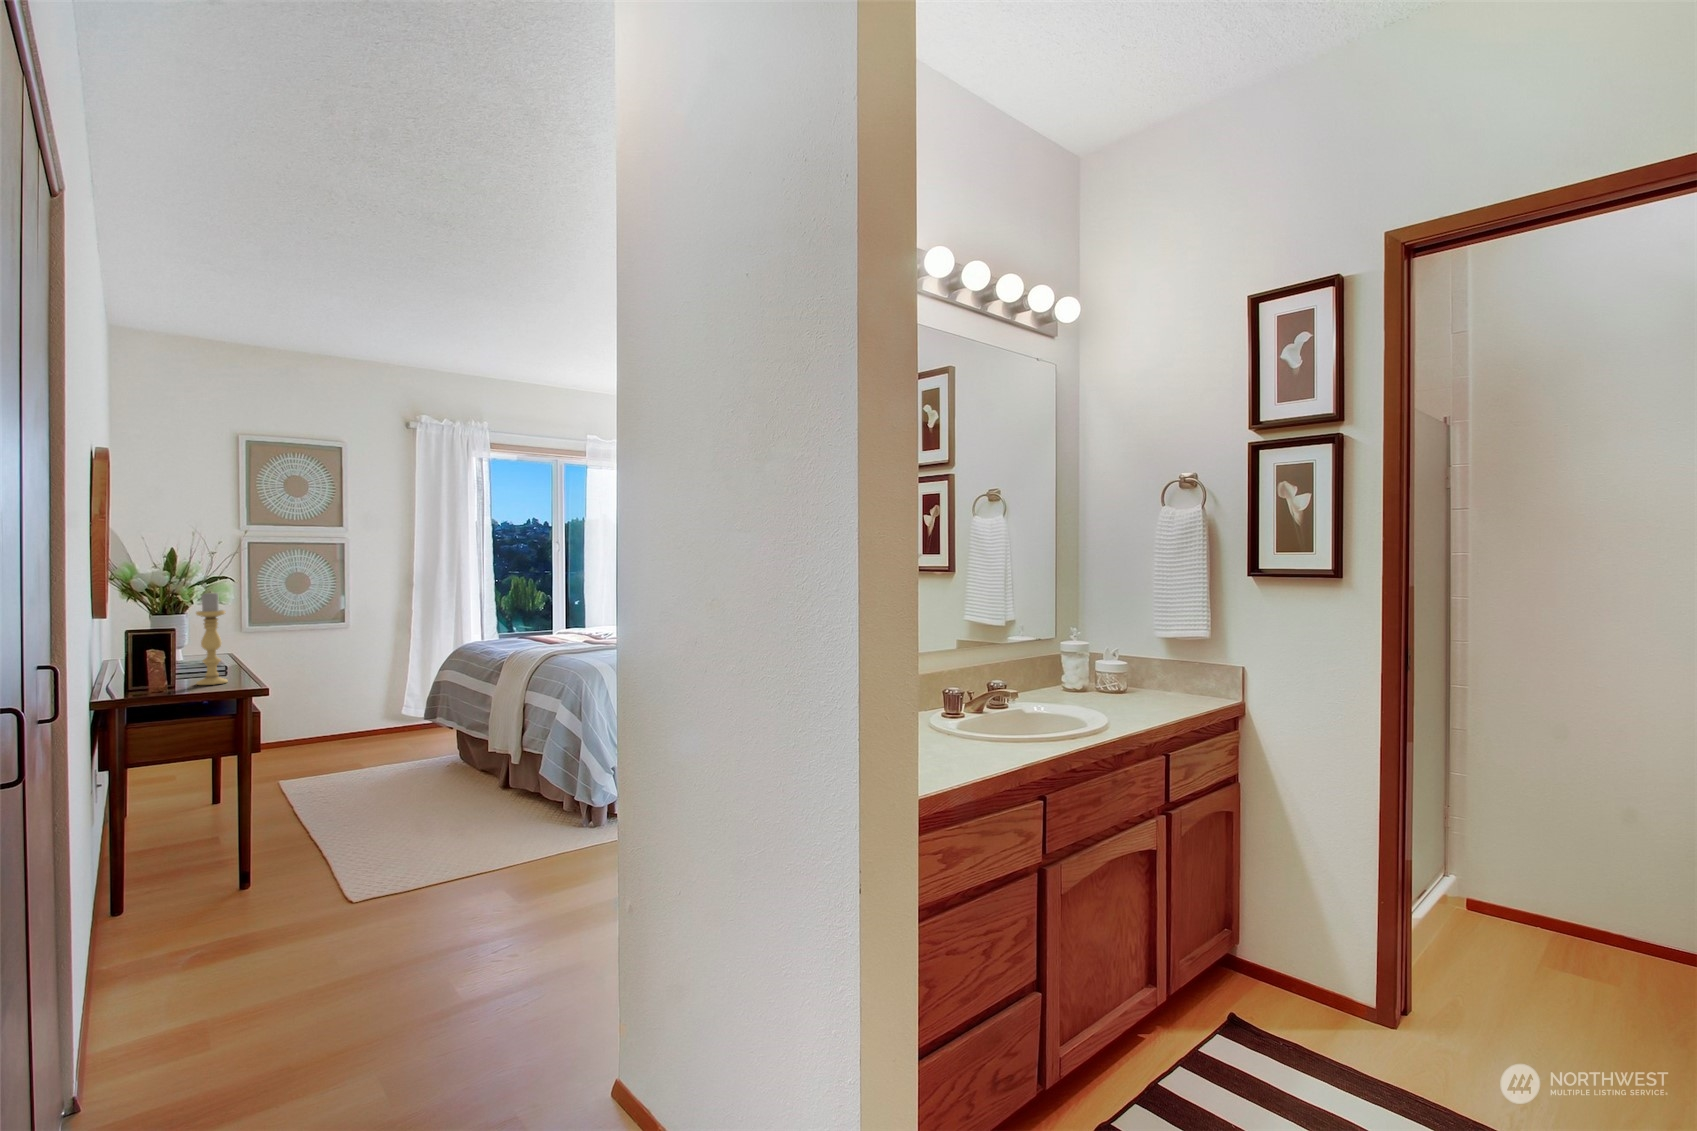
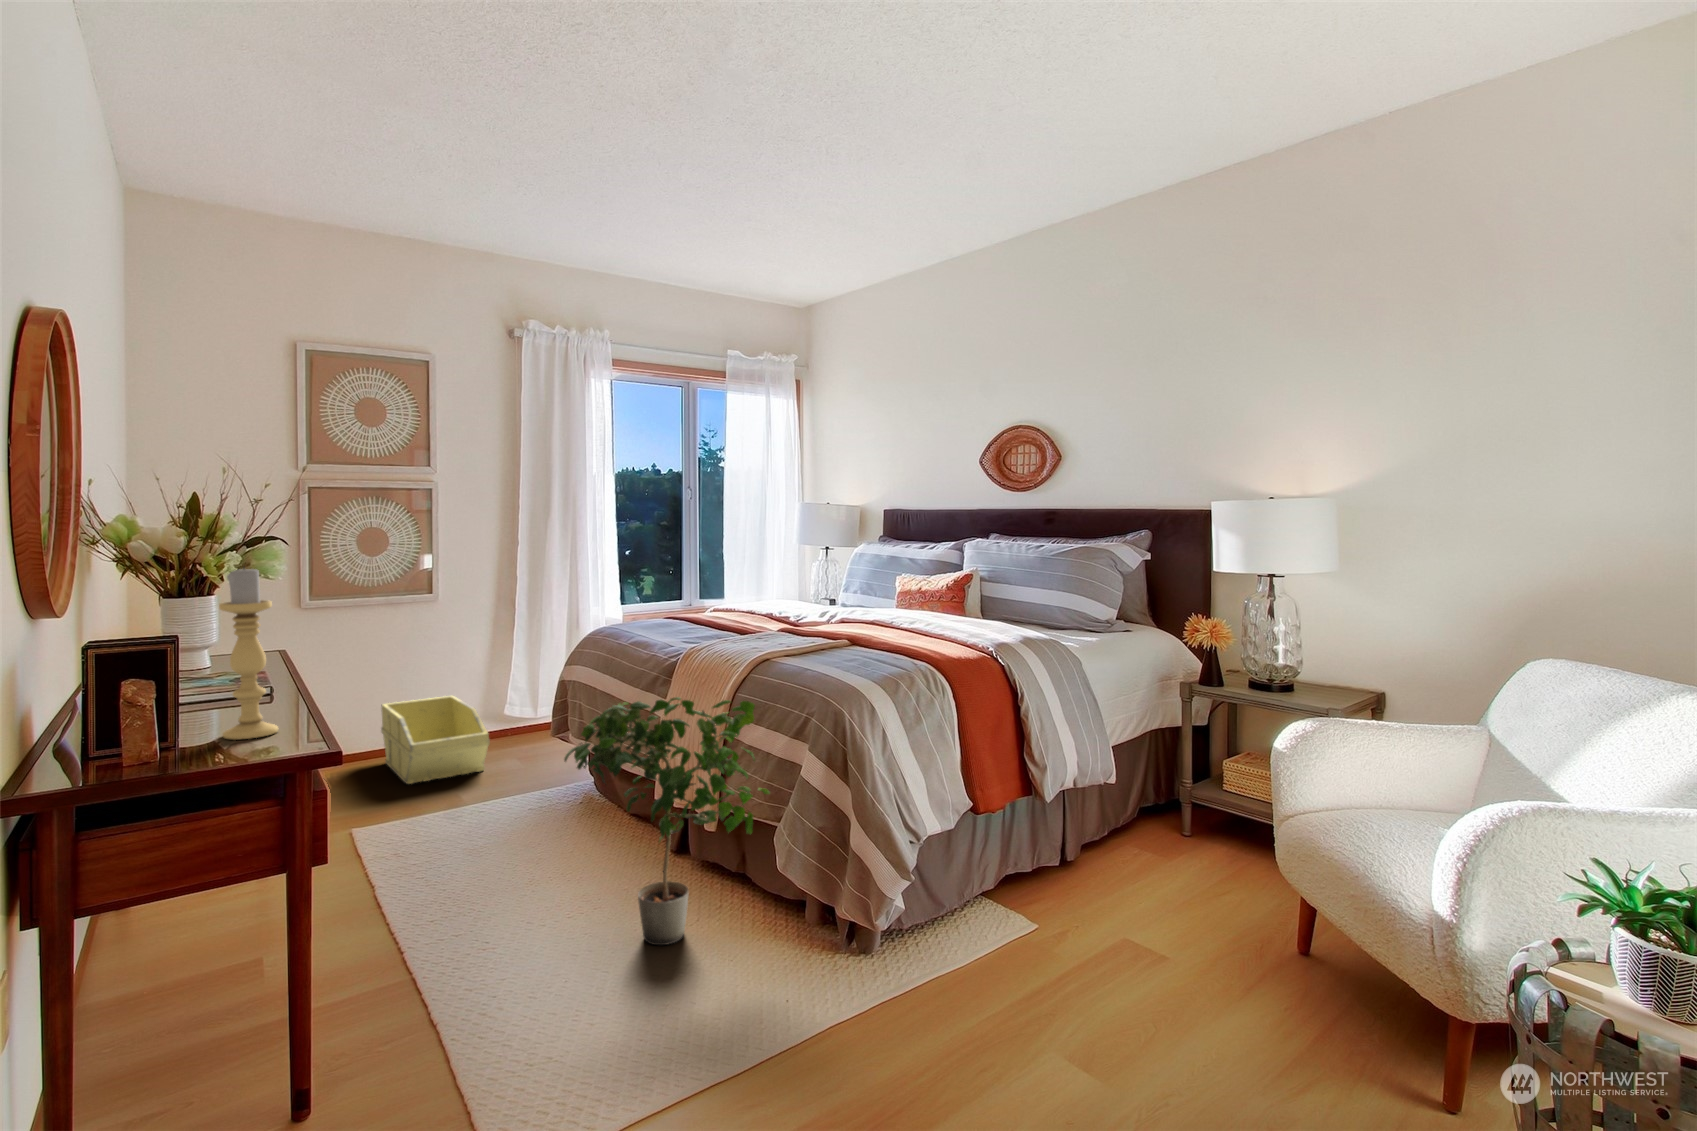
potted plant: none [410,673,546,826] -> present [564,697,770,945]
storage bin: none [301,695,382,756] -> present [381,696,490,784]

